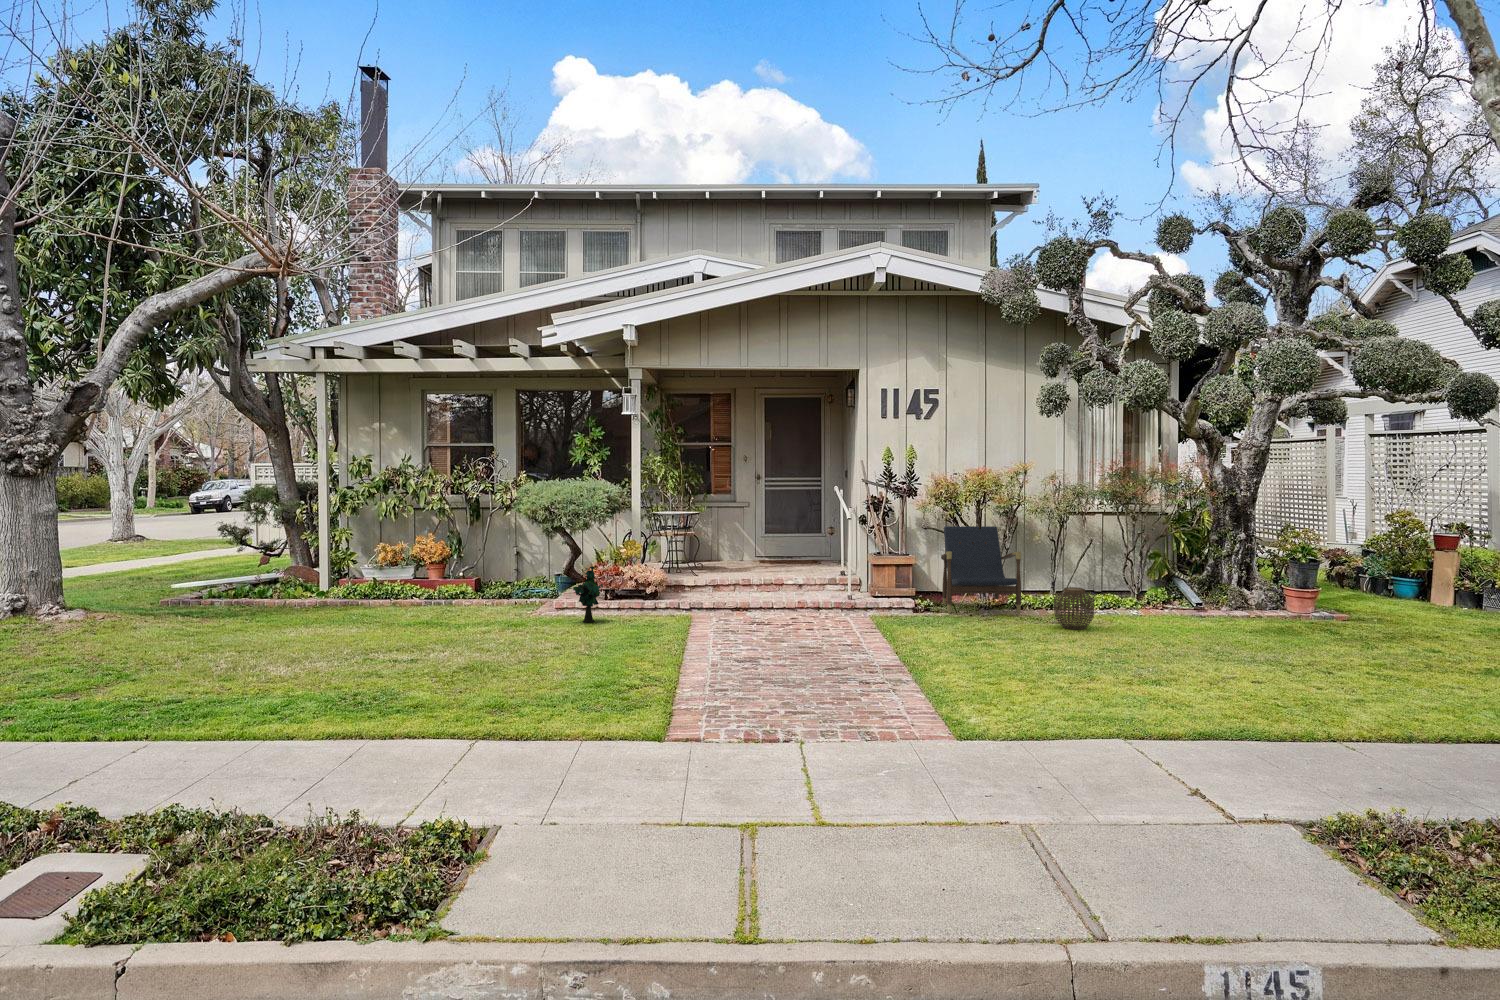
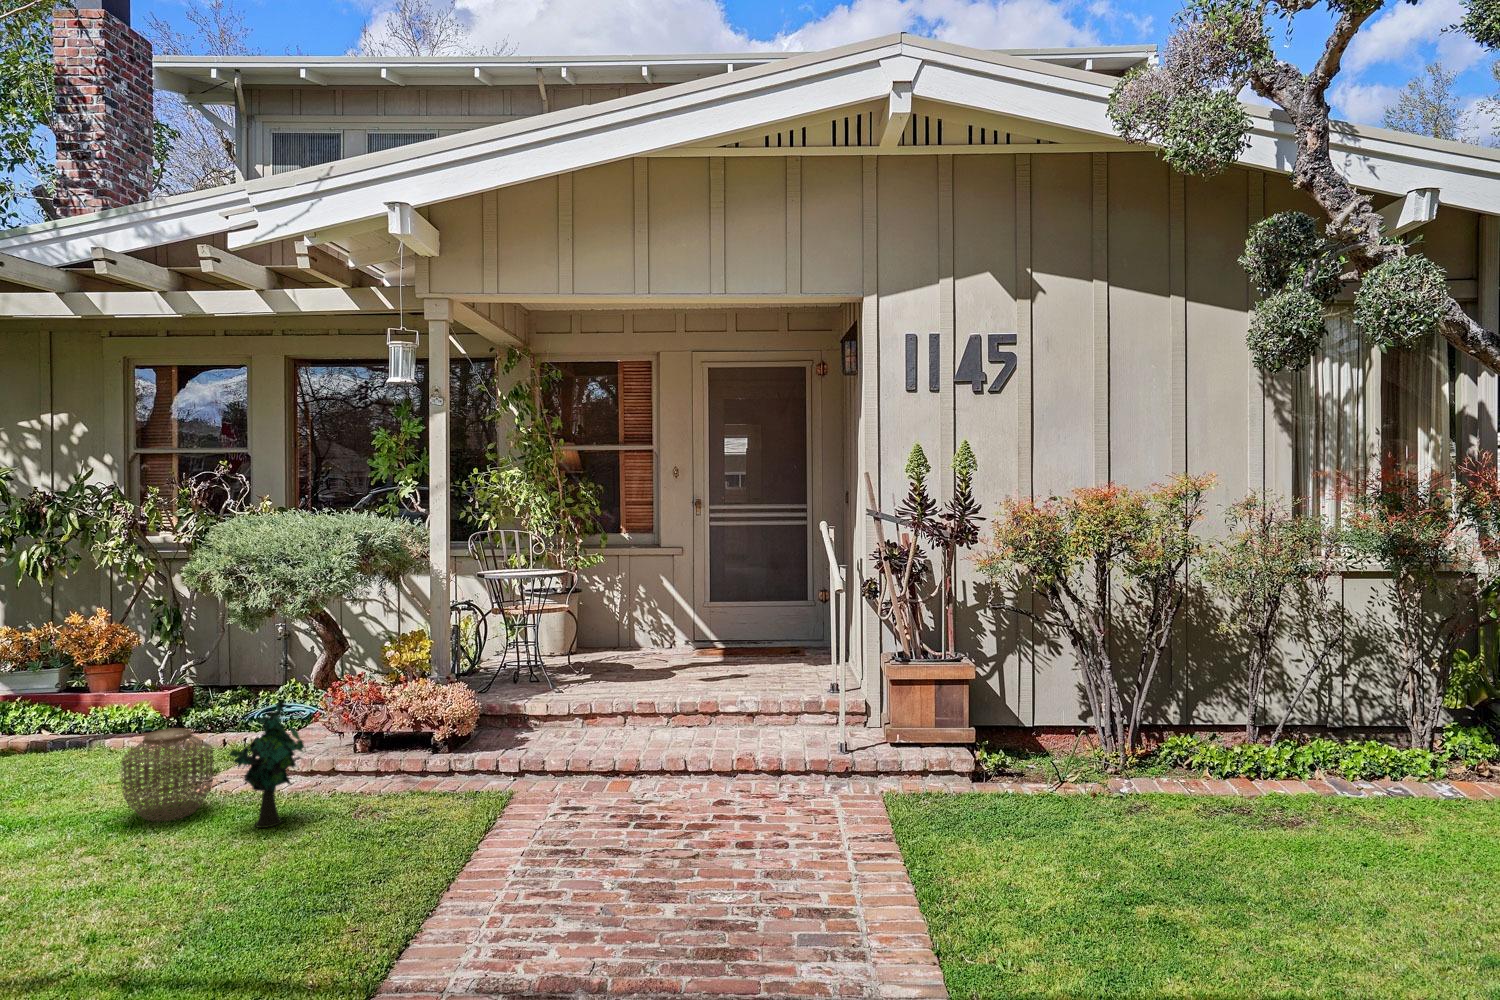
lounge chair: present [941,526,1021,614] -> none [1027,601,1200,792]
woven basket: present [1054,587,1094,630] -> present [121,728,213,821]

